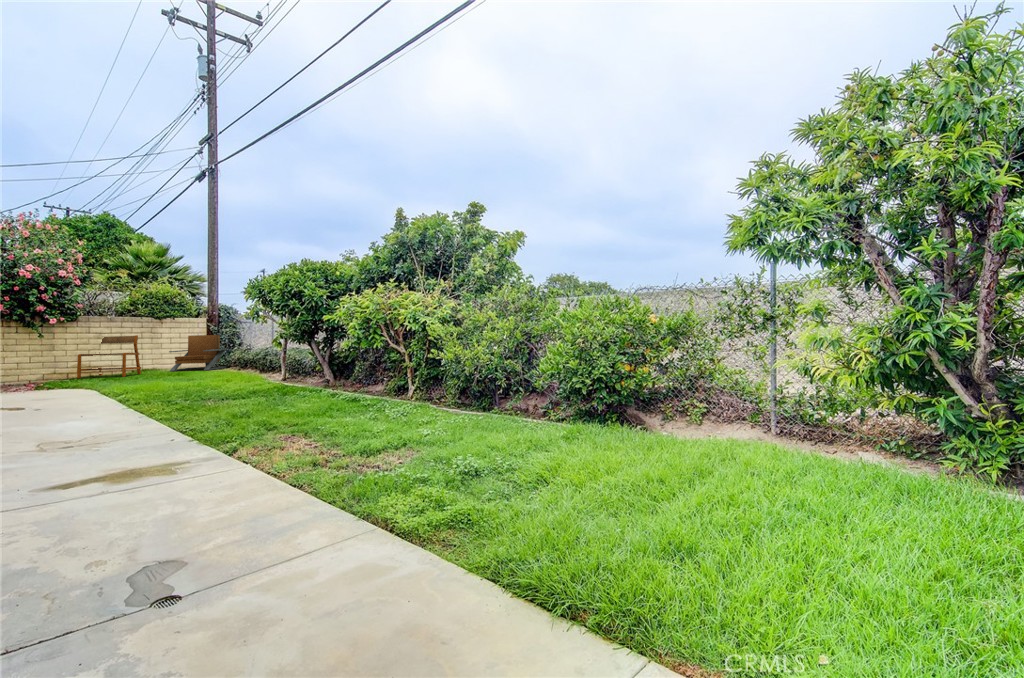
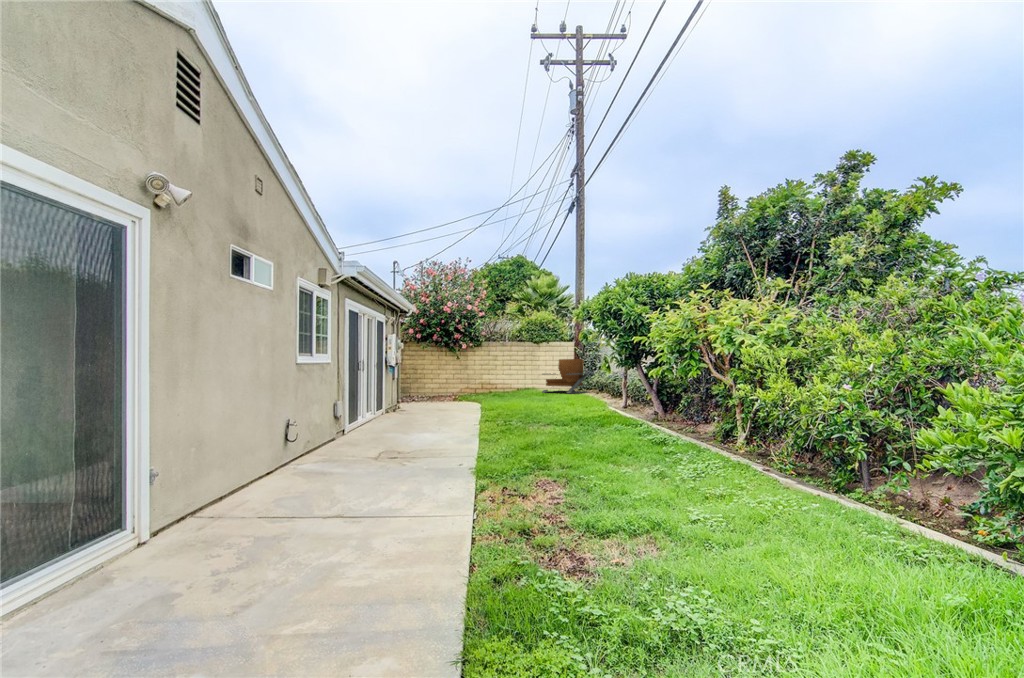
bench: present [77,335,141,378] -> none [479,358,521,395]

